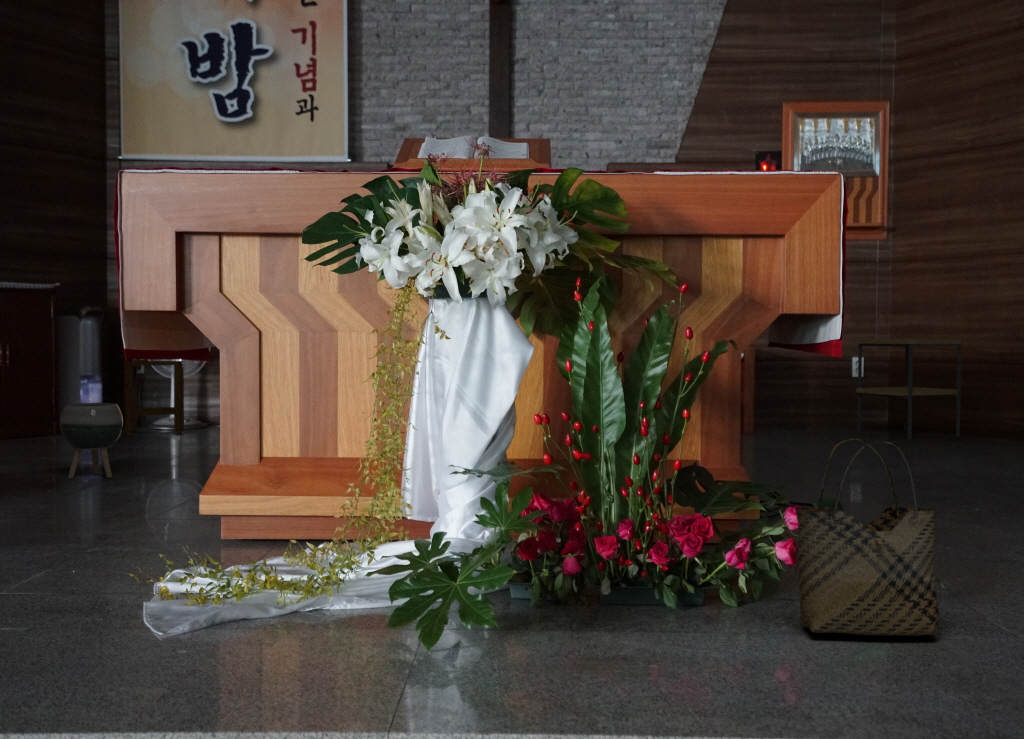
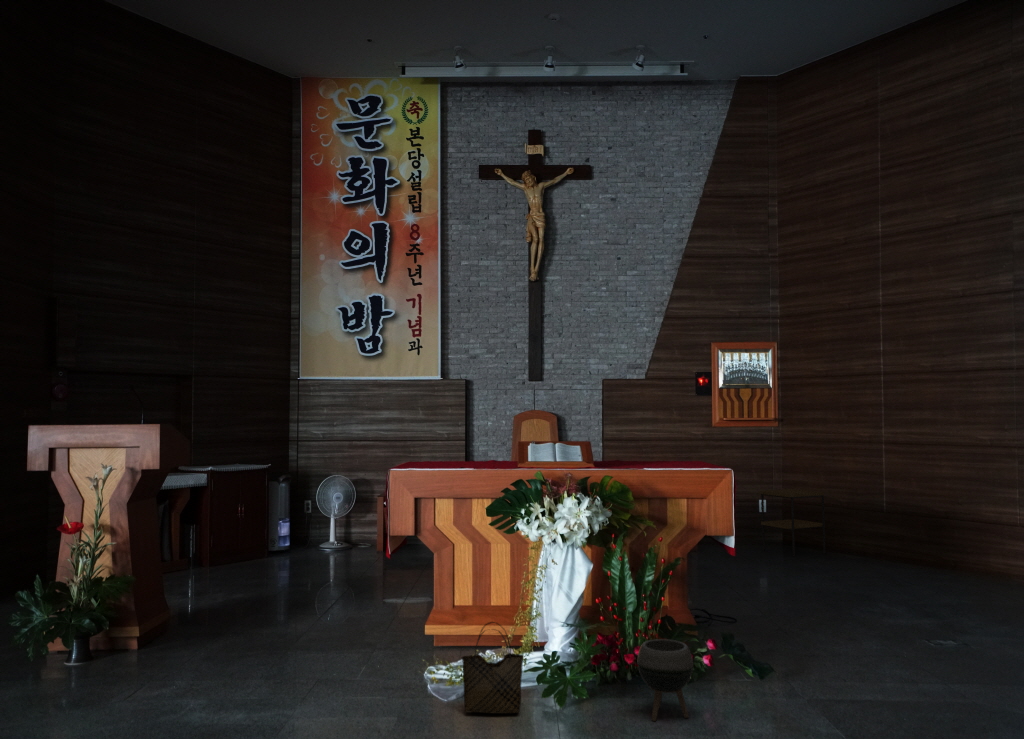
stool: present [121,355,184,436] -> none [306,503,344,559]
planter: present [60,403,123,479] -> present [638,639,693,721]
woven basket: present [795,438,939,636] -> present [462,622,523,714]

